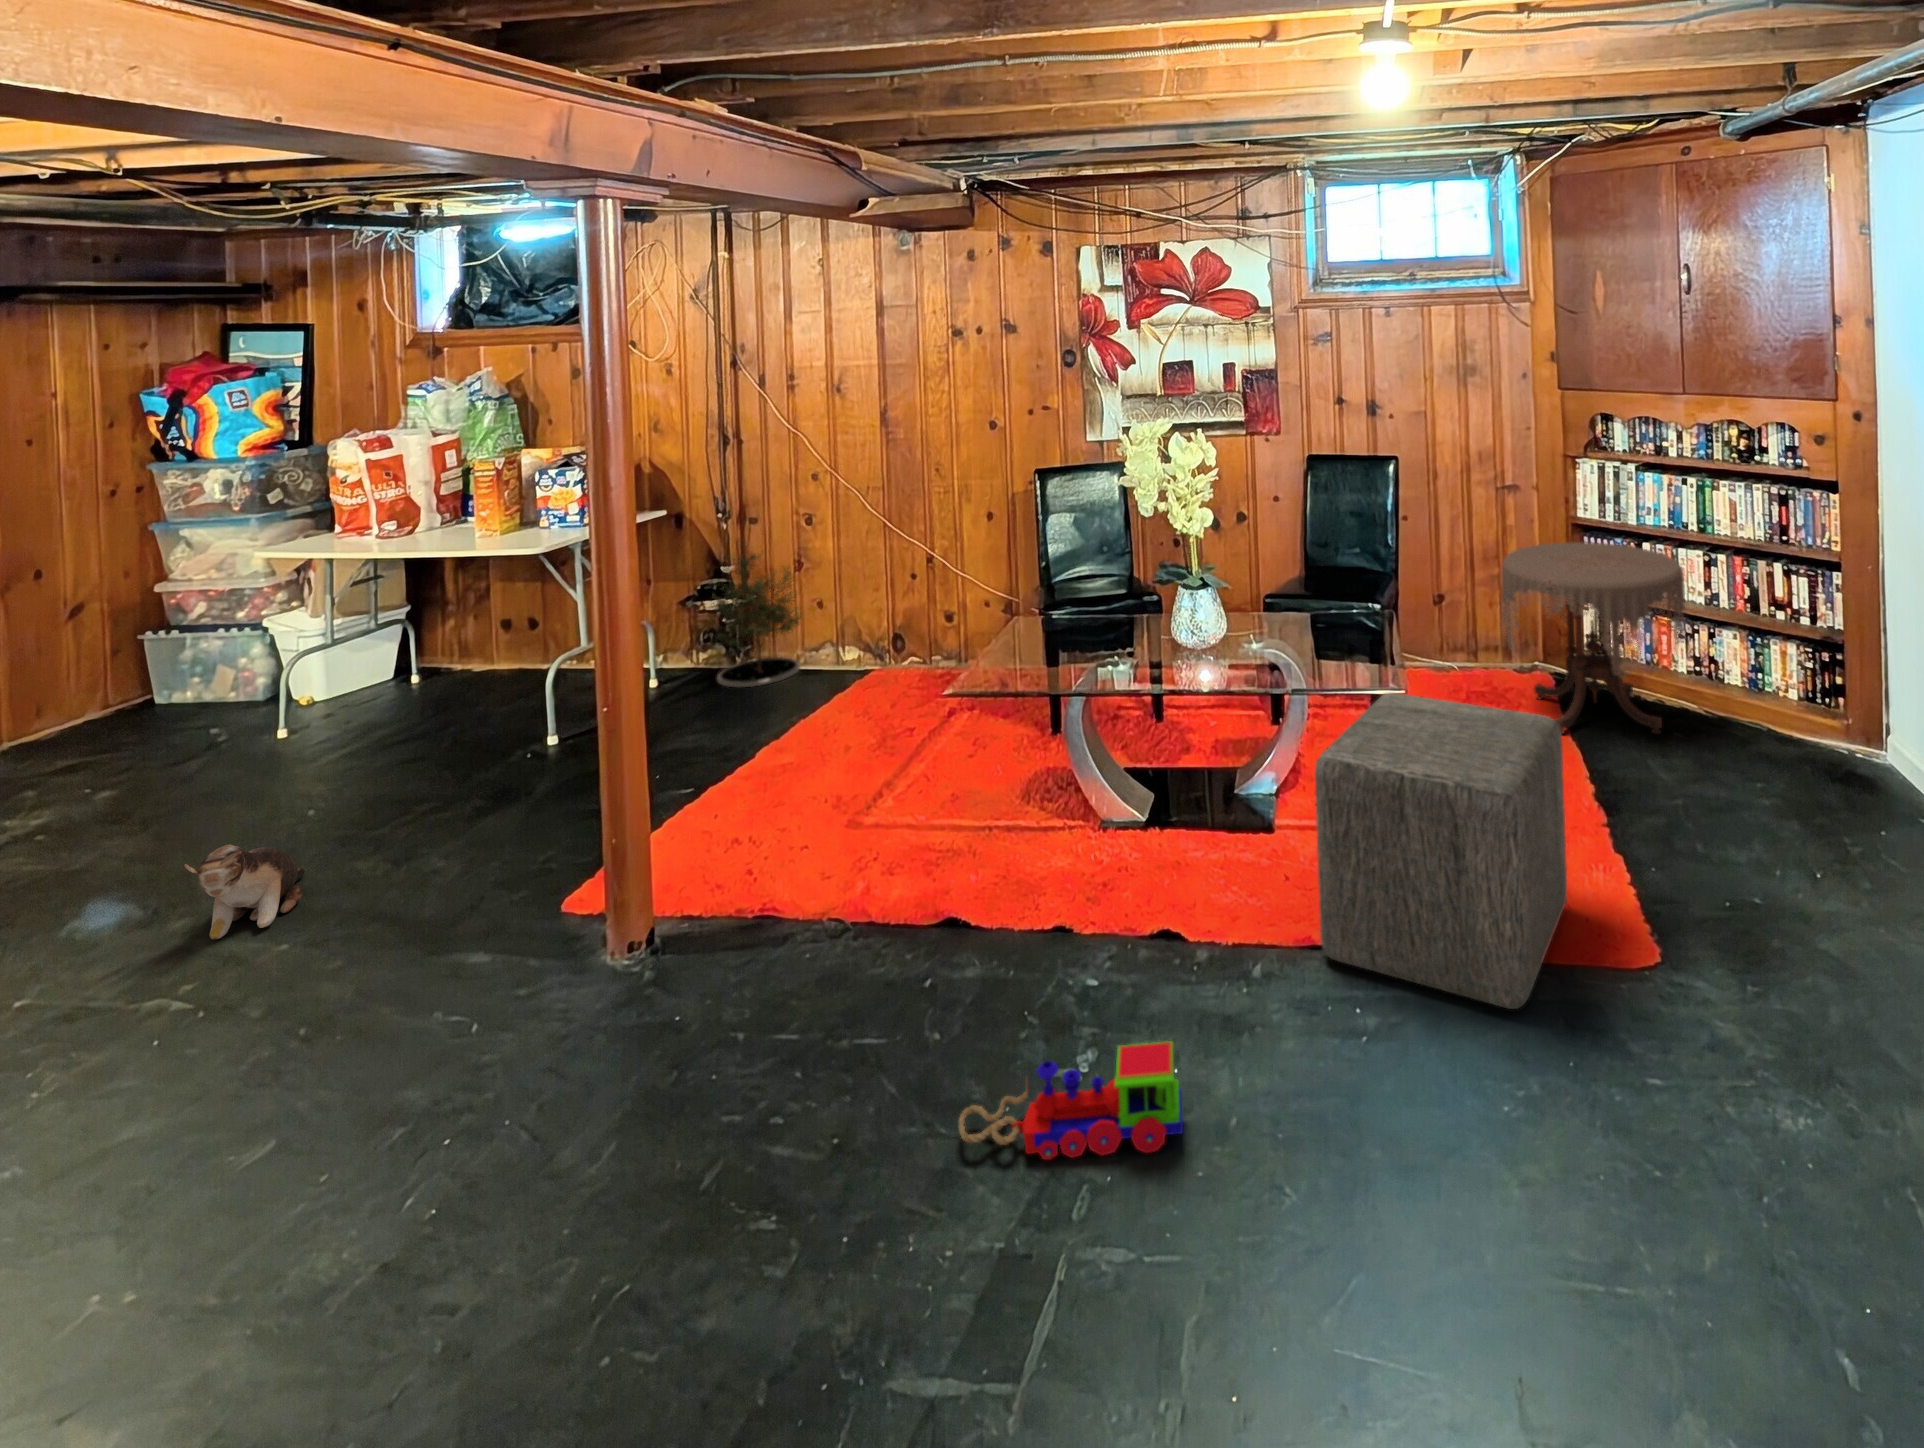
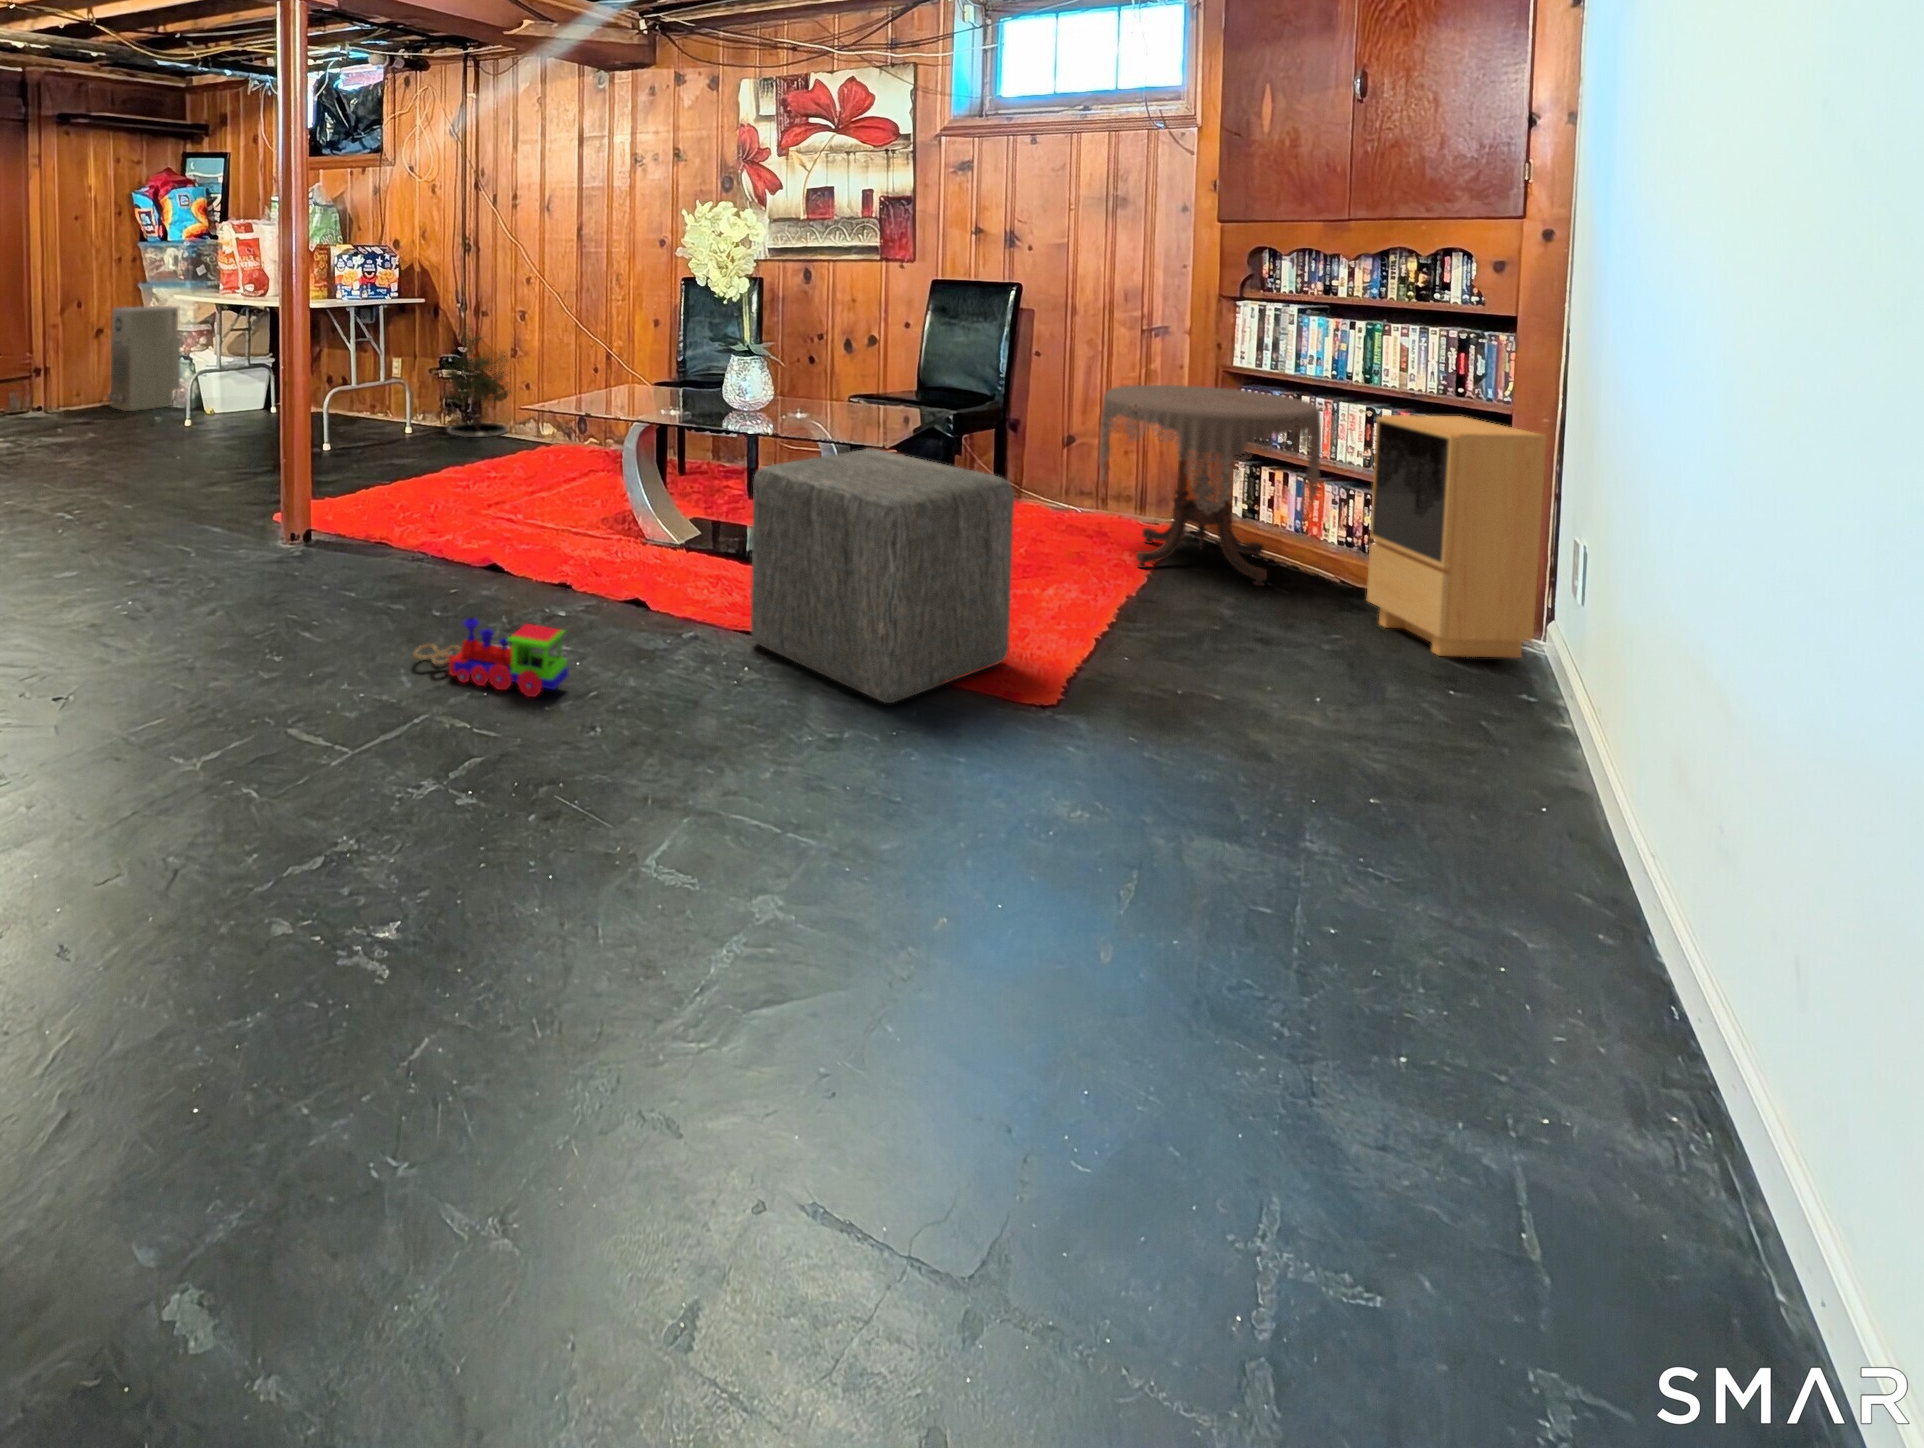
air purifier: none [103,559,245,737] -> present [108,306,180,411]
speaker: none [1750,565,1885,786] -> present [1367,415,1547,658]
plush toy: present [184,844,305,939] -> none [88,438,161,496]

